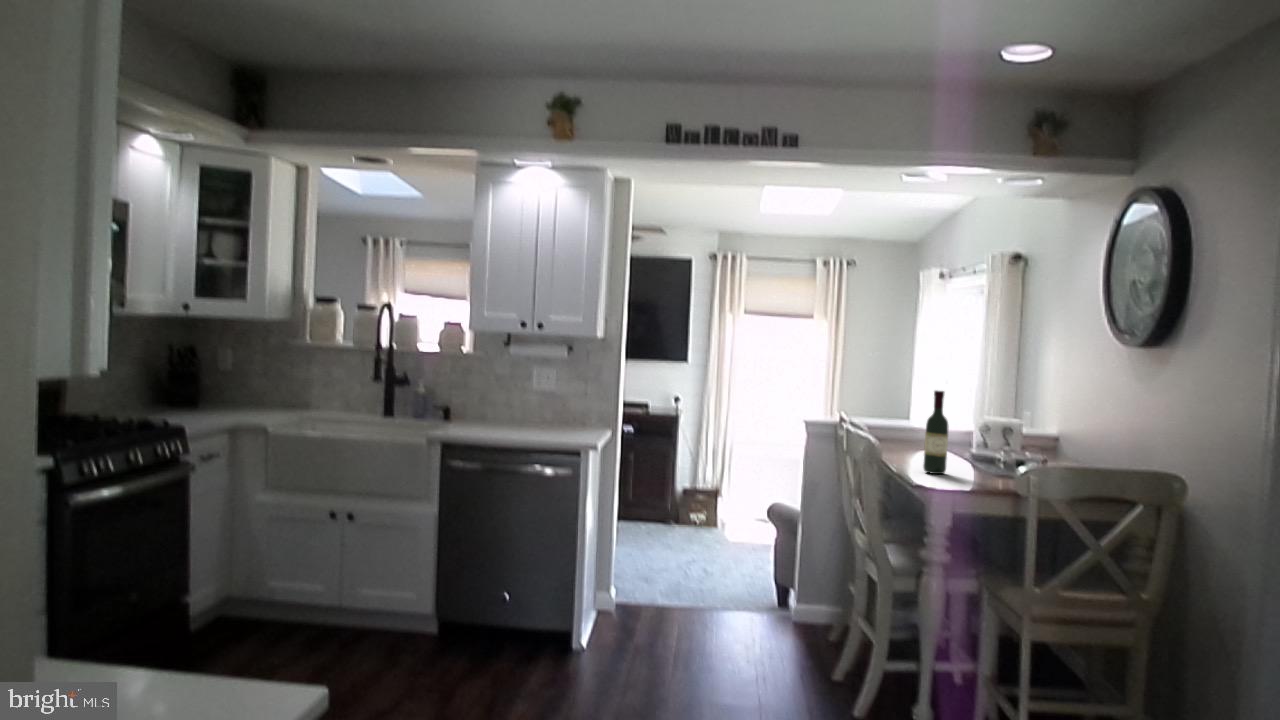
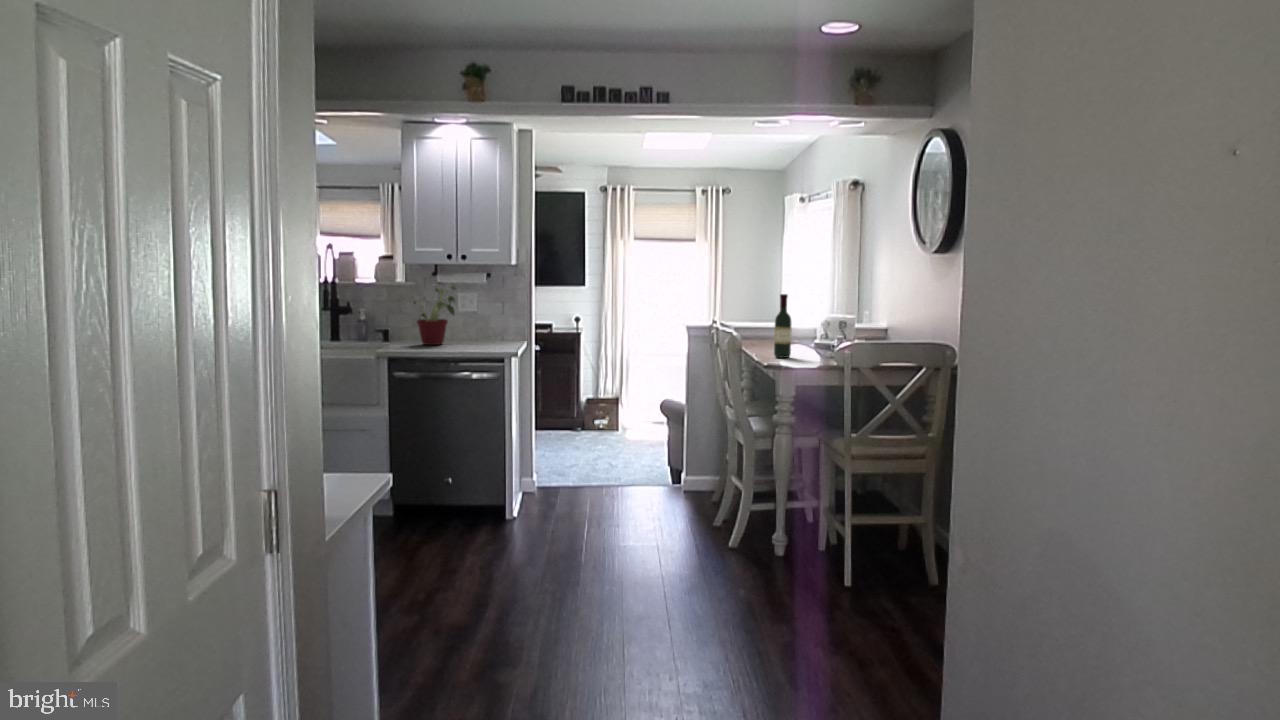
potted plant: none [474,350,536,429] -> present [414,280,456,345]

